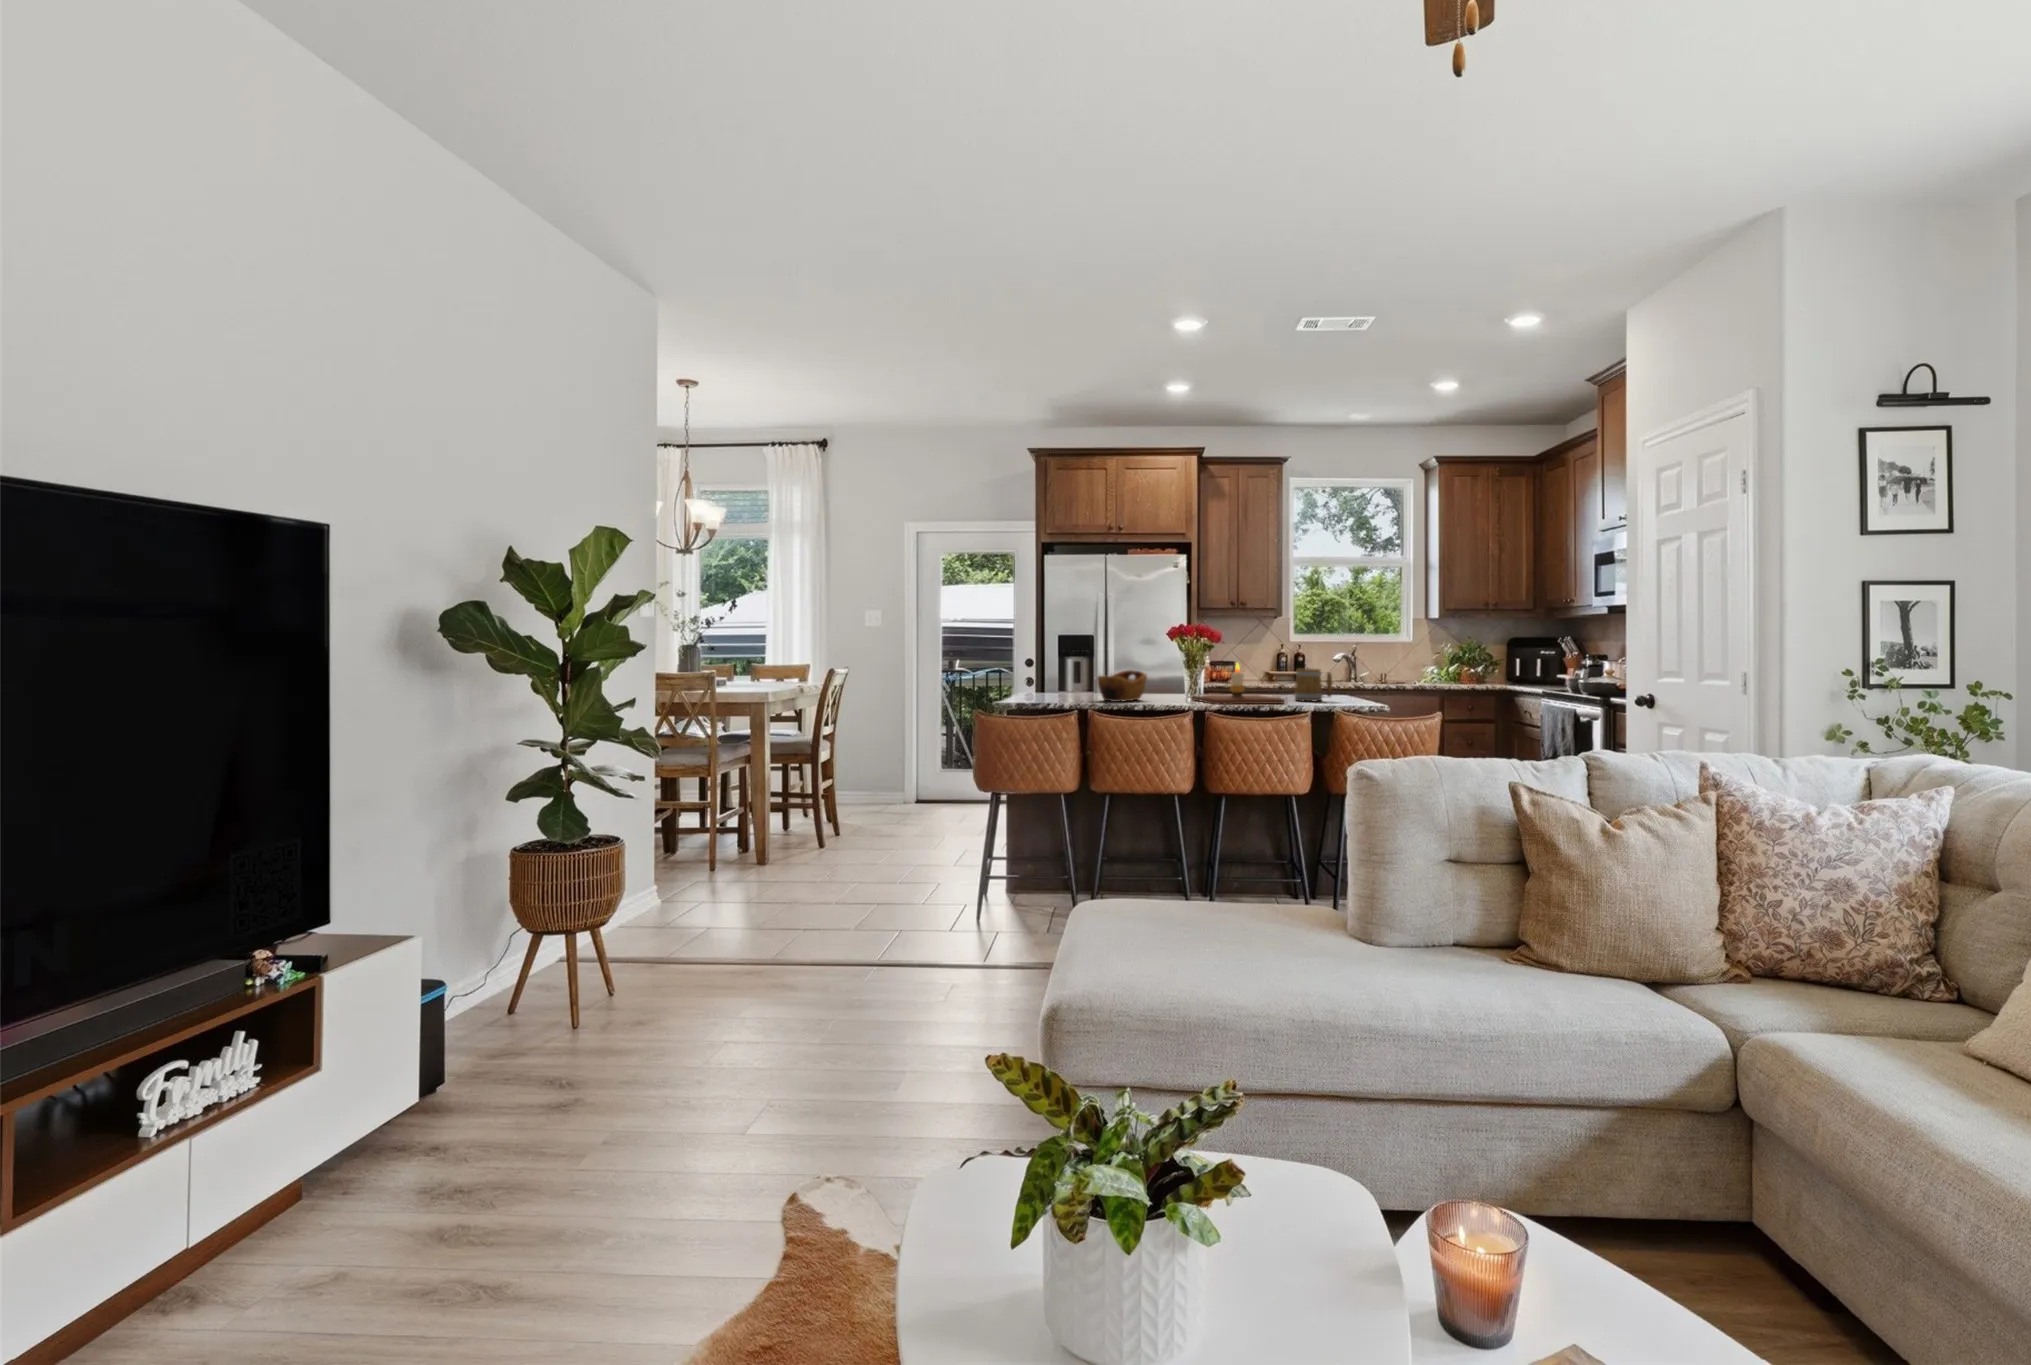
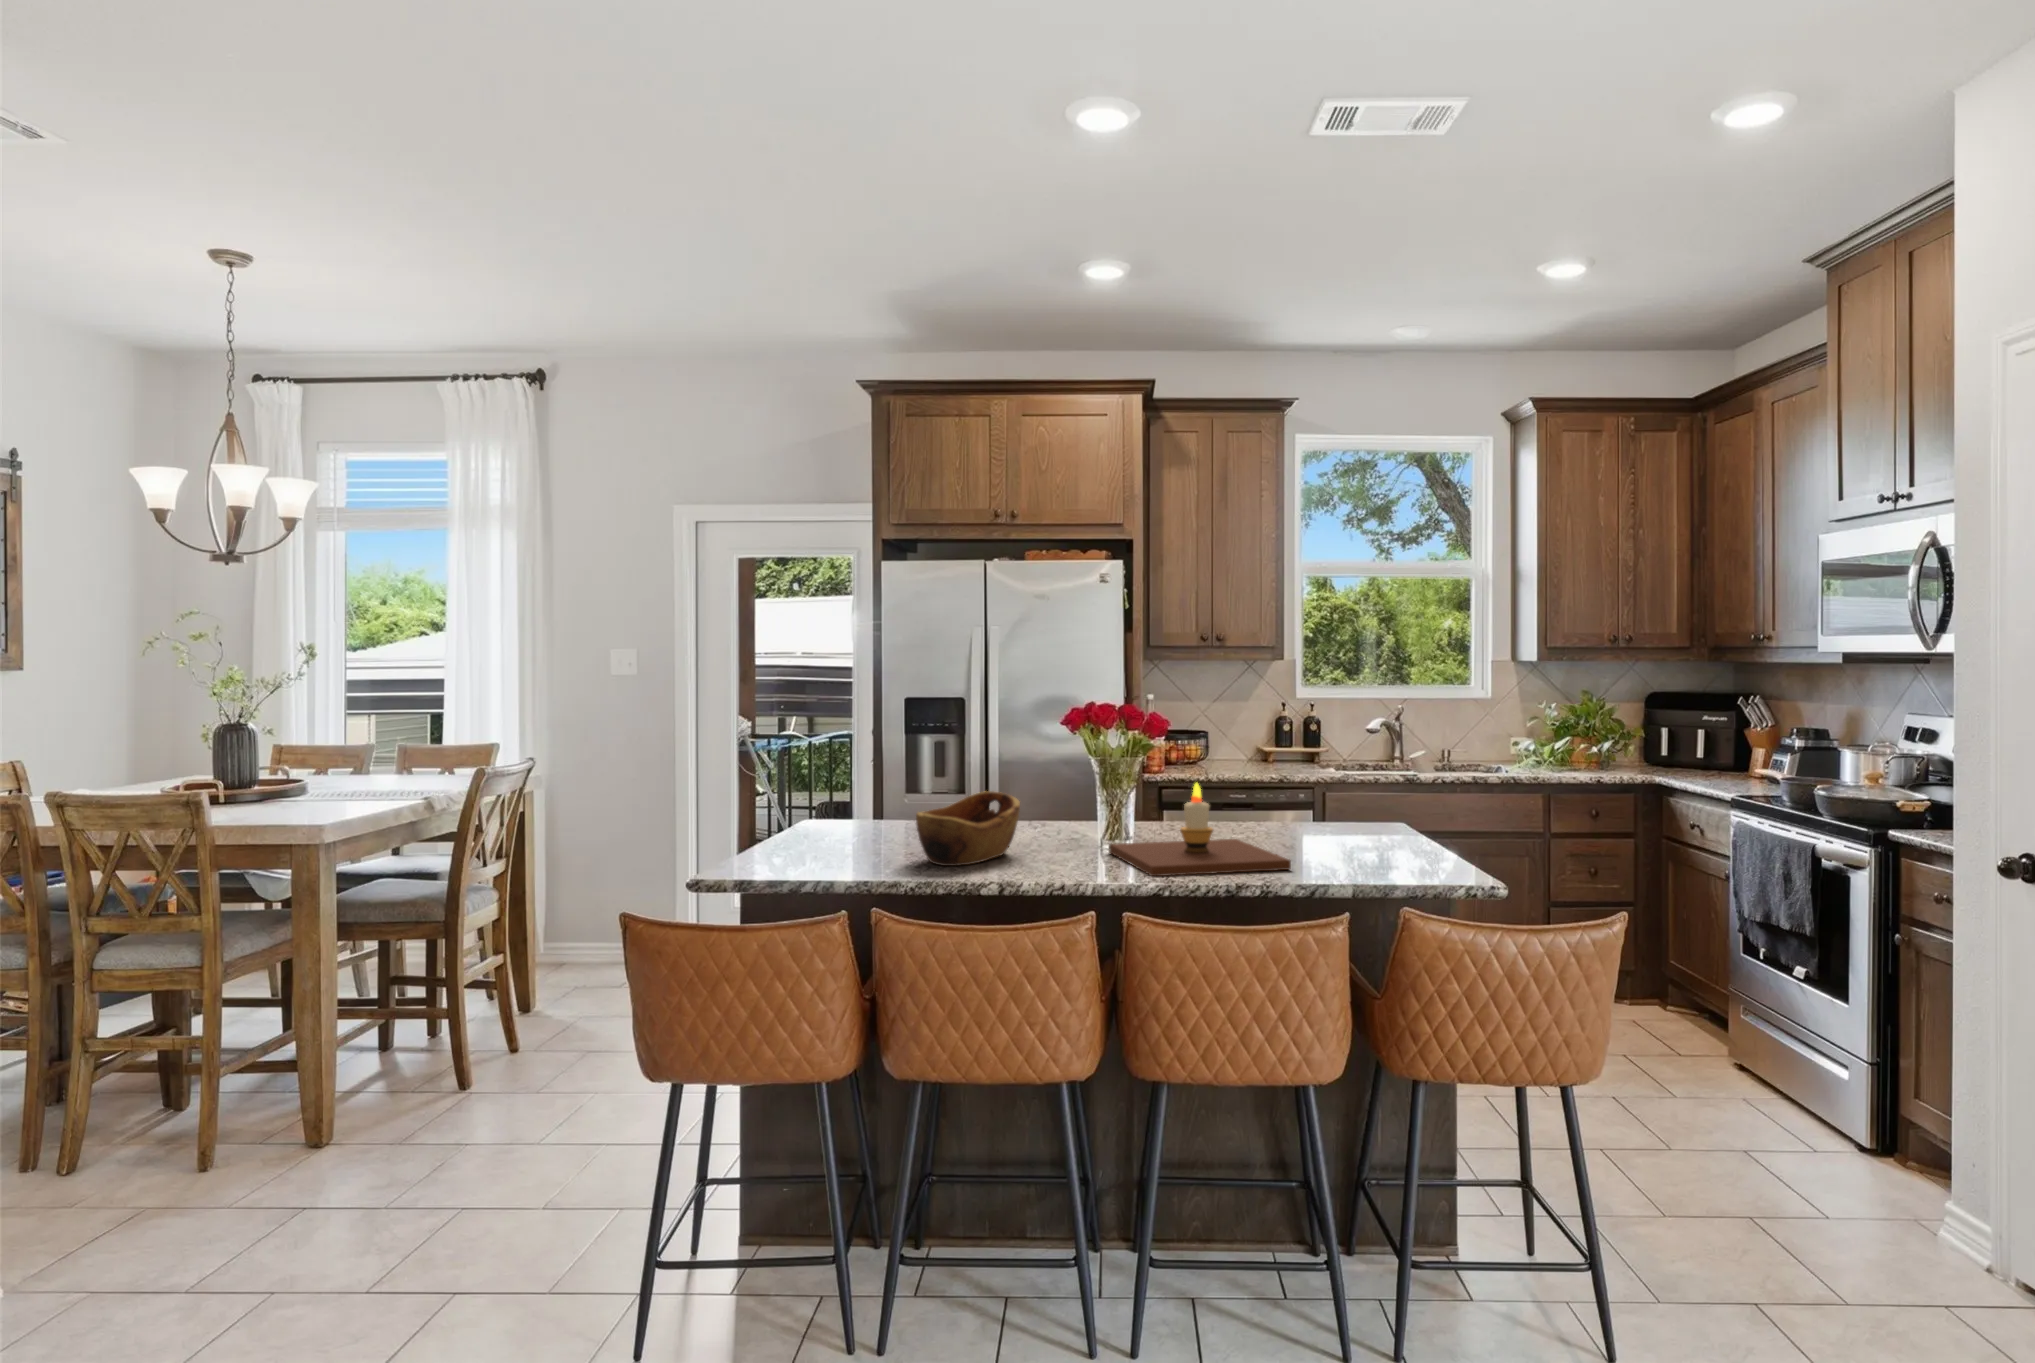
mug: present [1294,669,1332,701] -> none [1308,785,1381,853]

